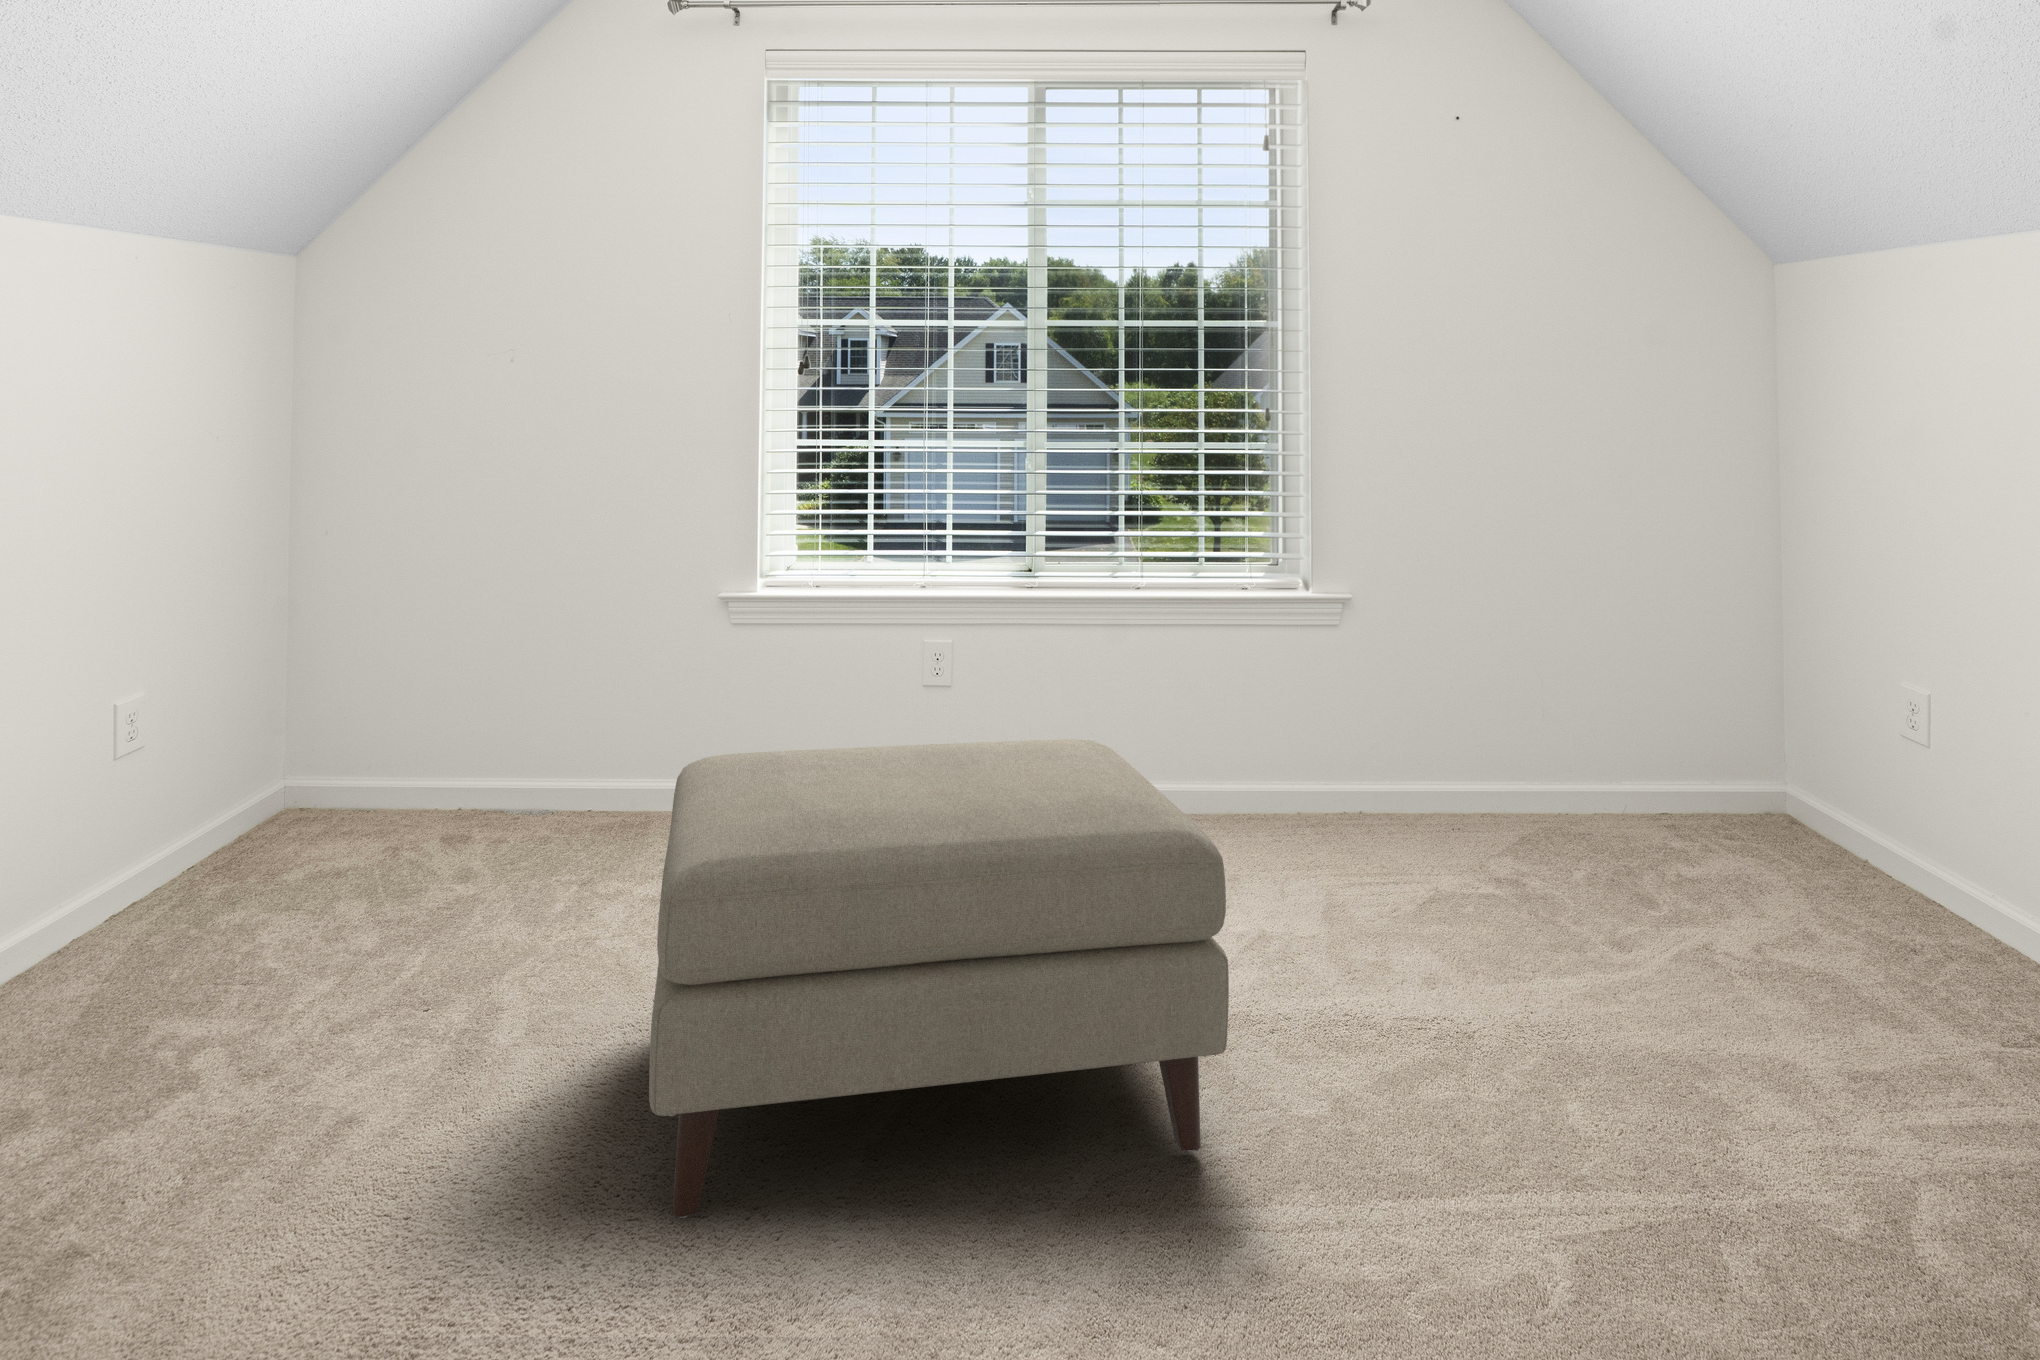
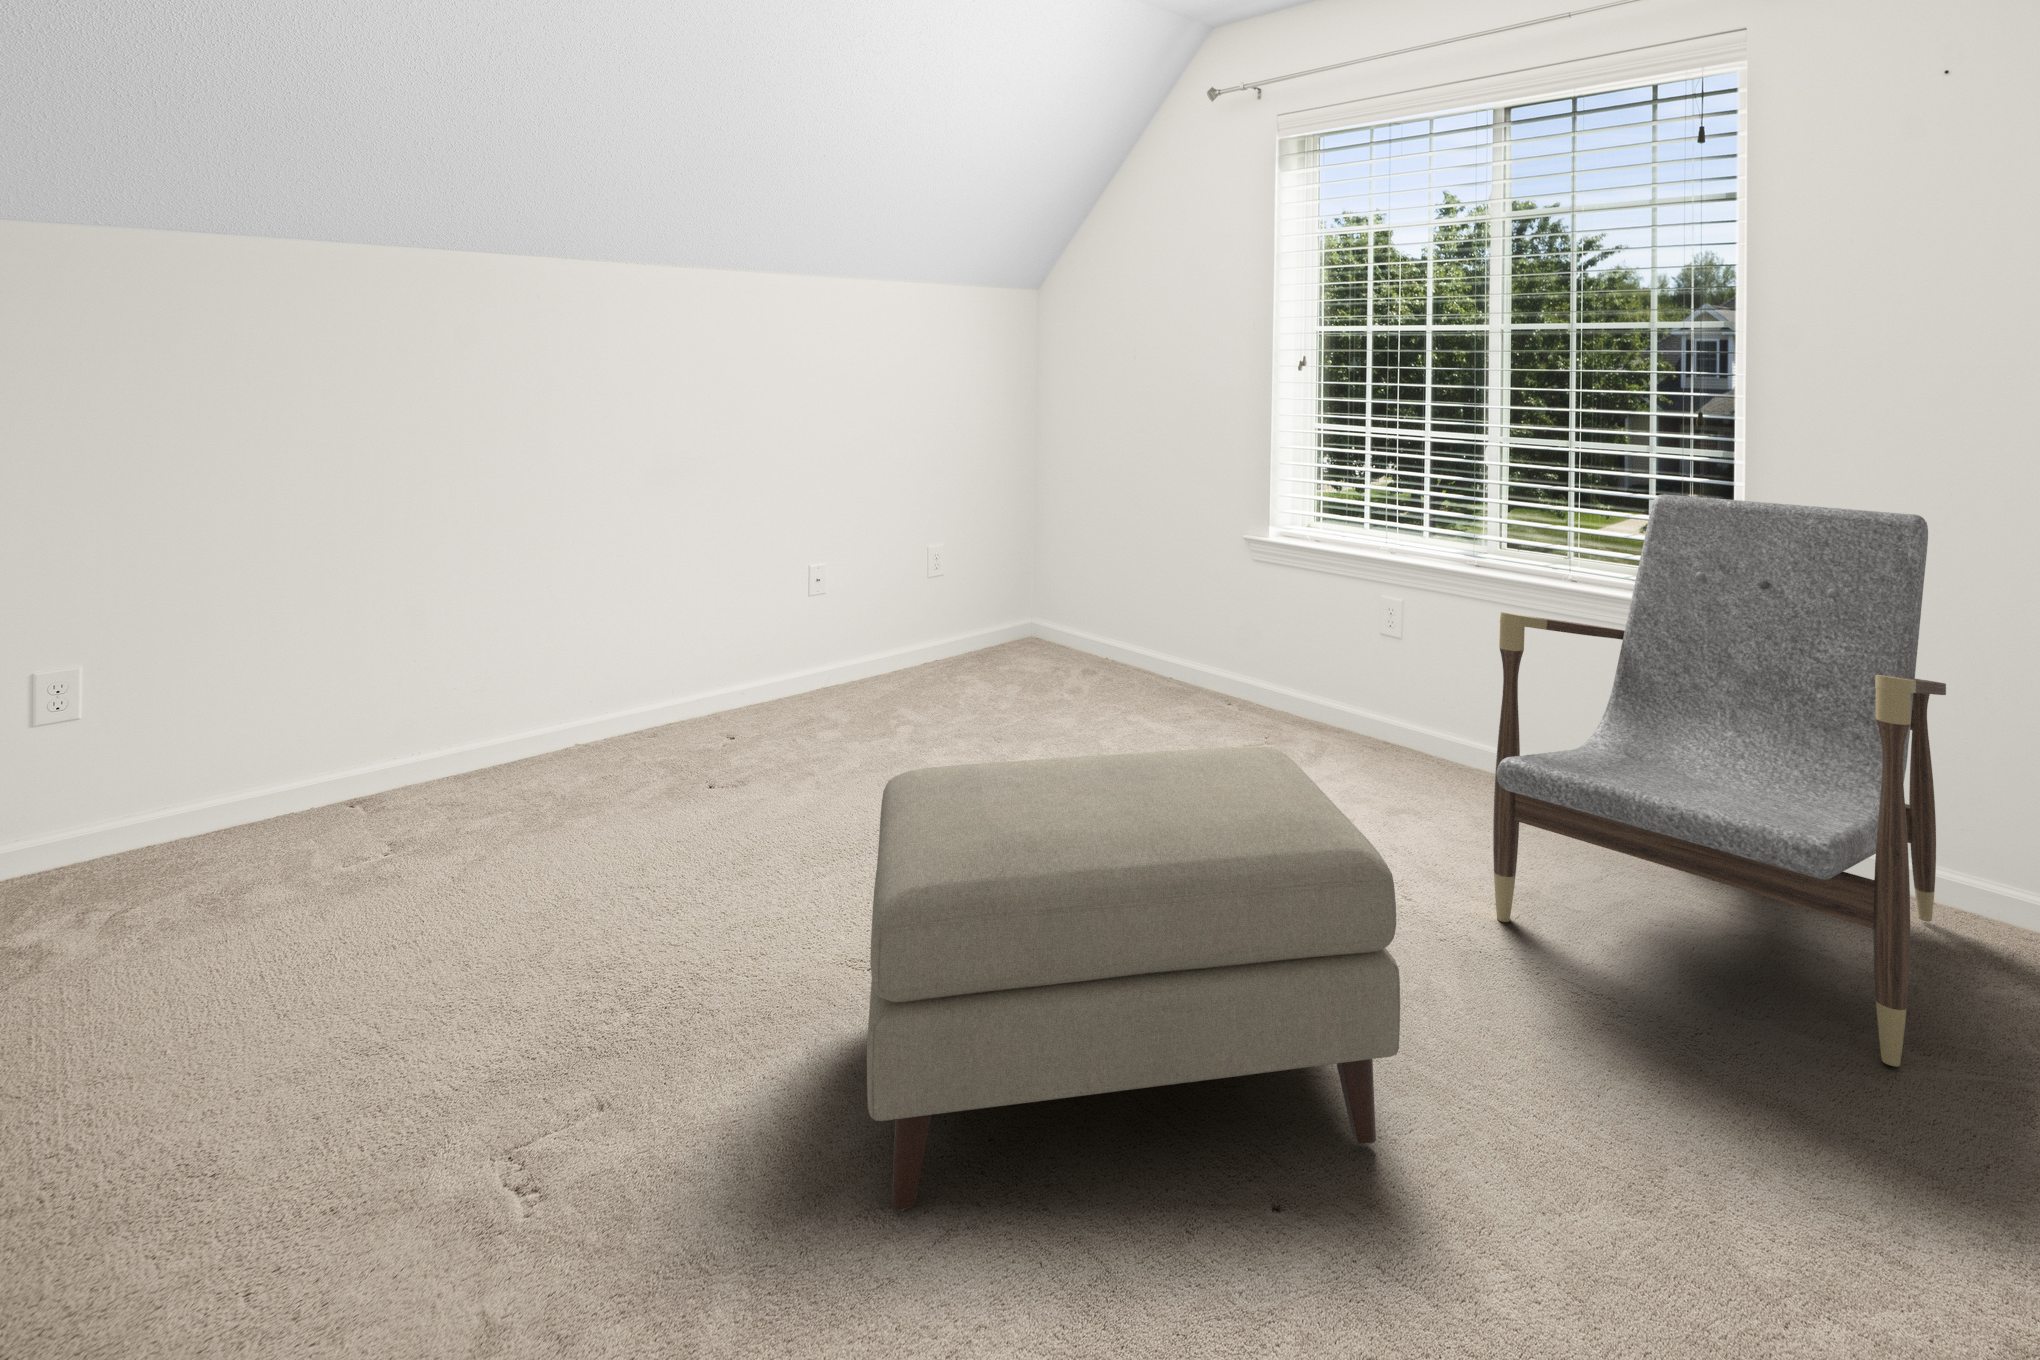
armchair: none [1329,496,1796,1077] -> present [1493,494,1946,1066]

